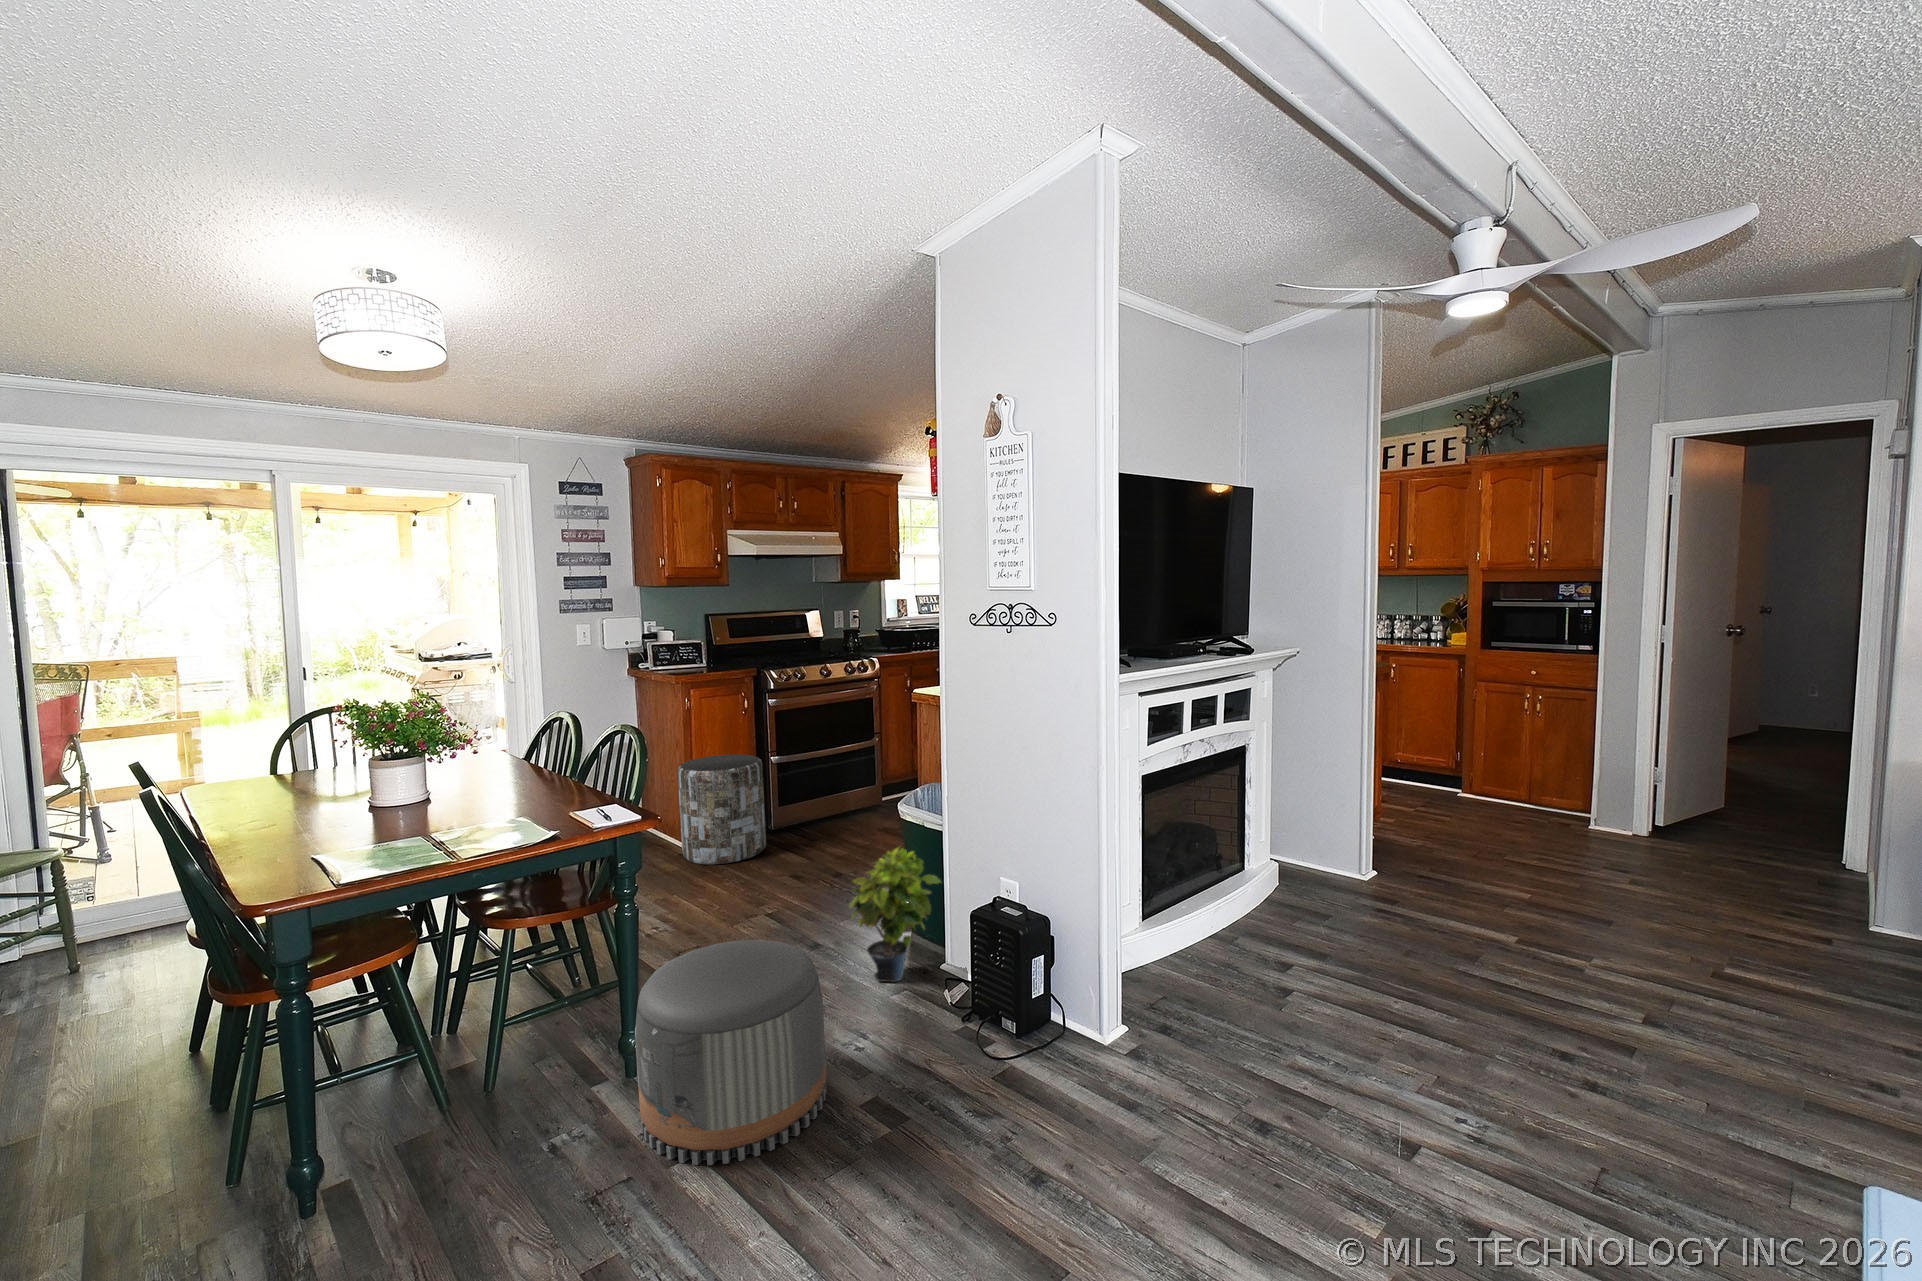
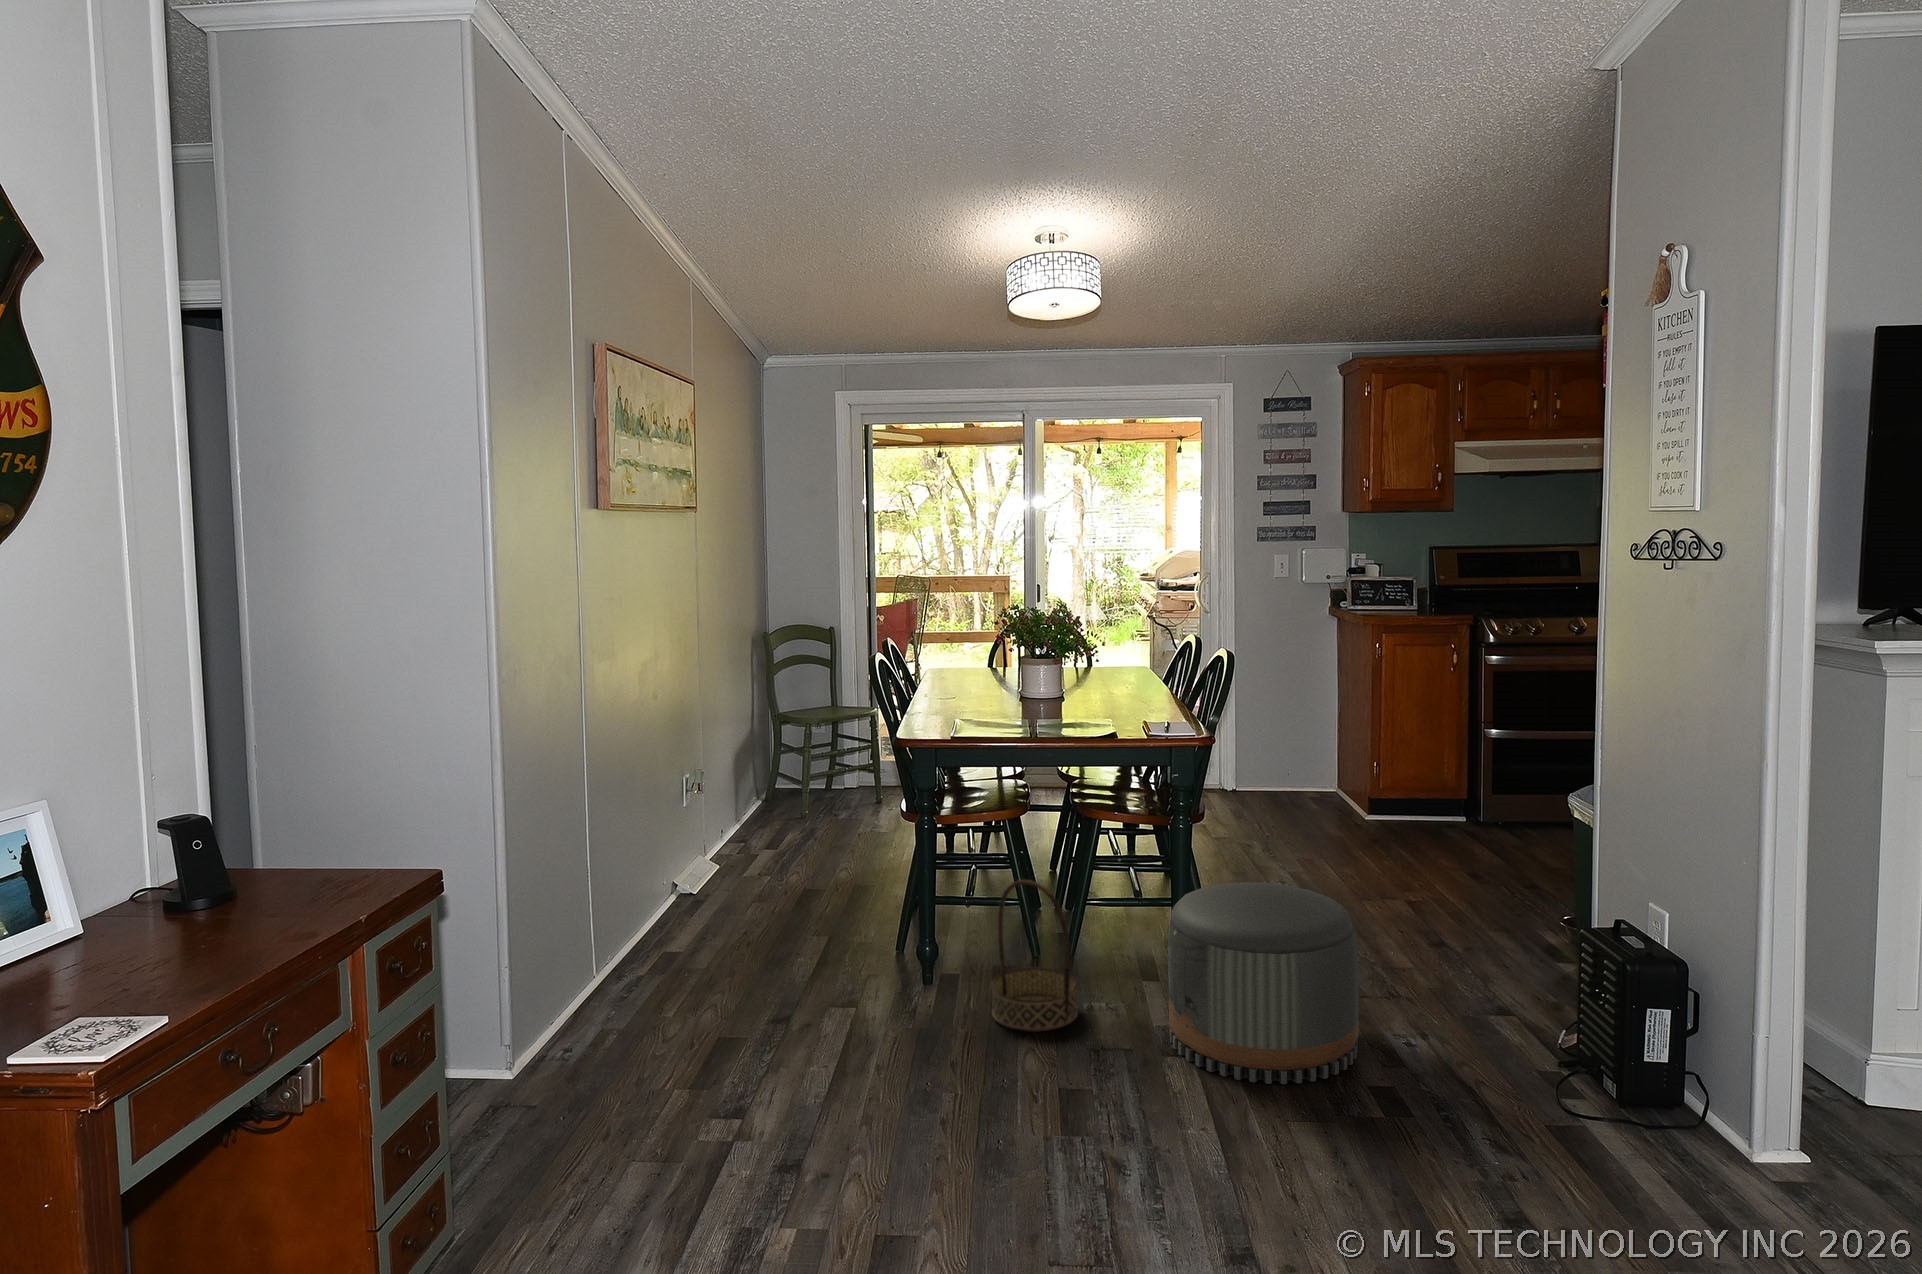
side table: present [678,754,766,864] -> none [1352,719,1458,847]
potted plant: present [849,848,941,982] -> none [1447,840,1575,1007]
basket: none [404,1029,529,1226] -> present [991,880,1078,1032]

